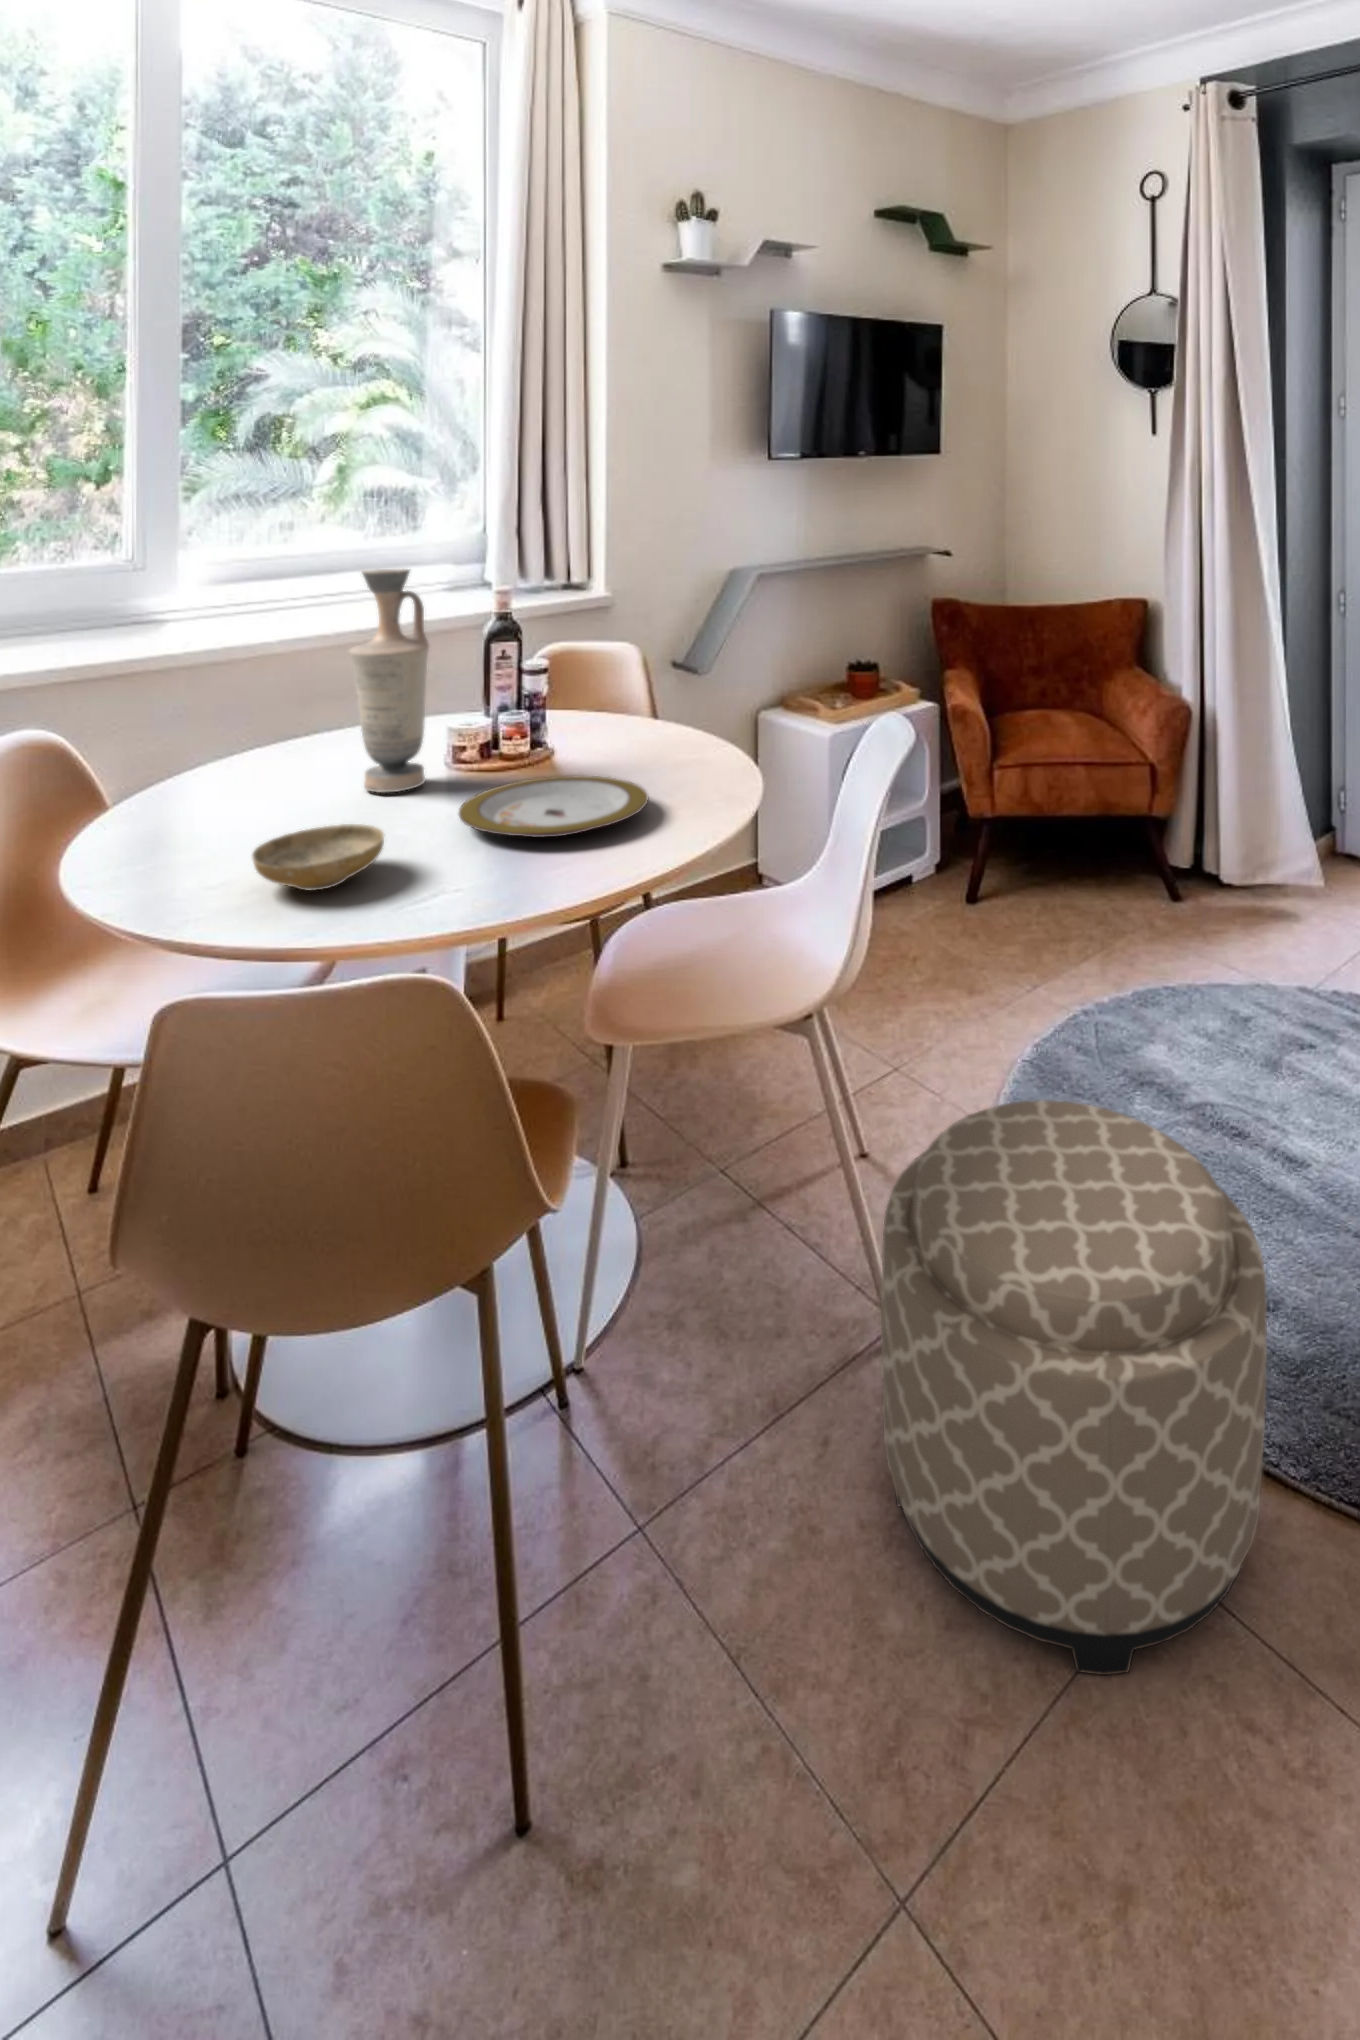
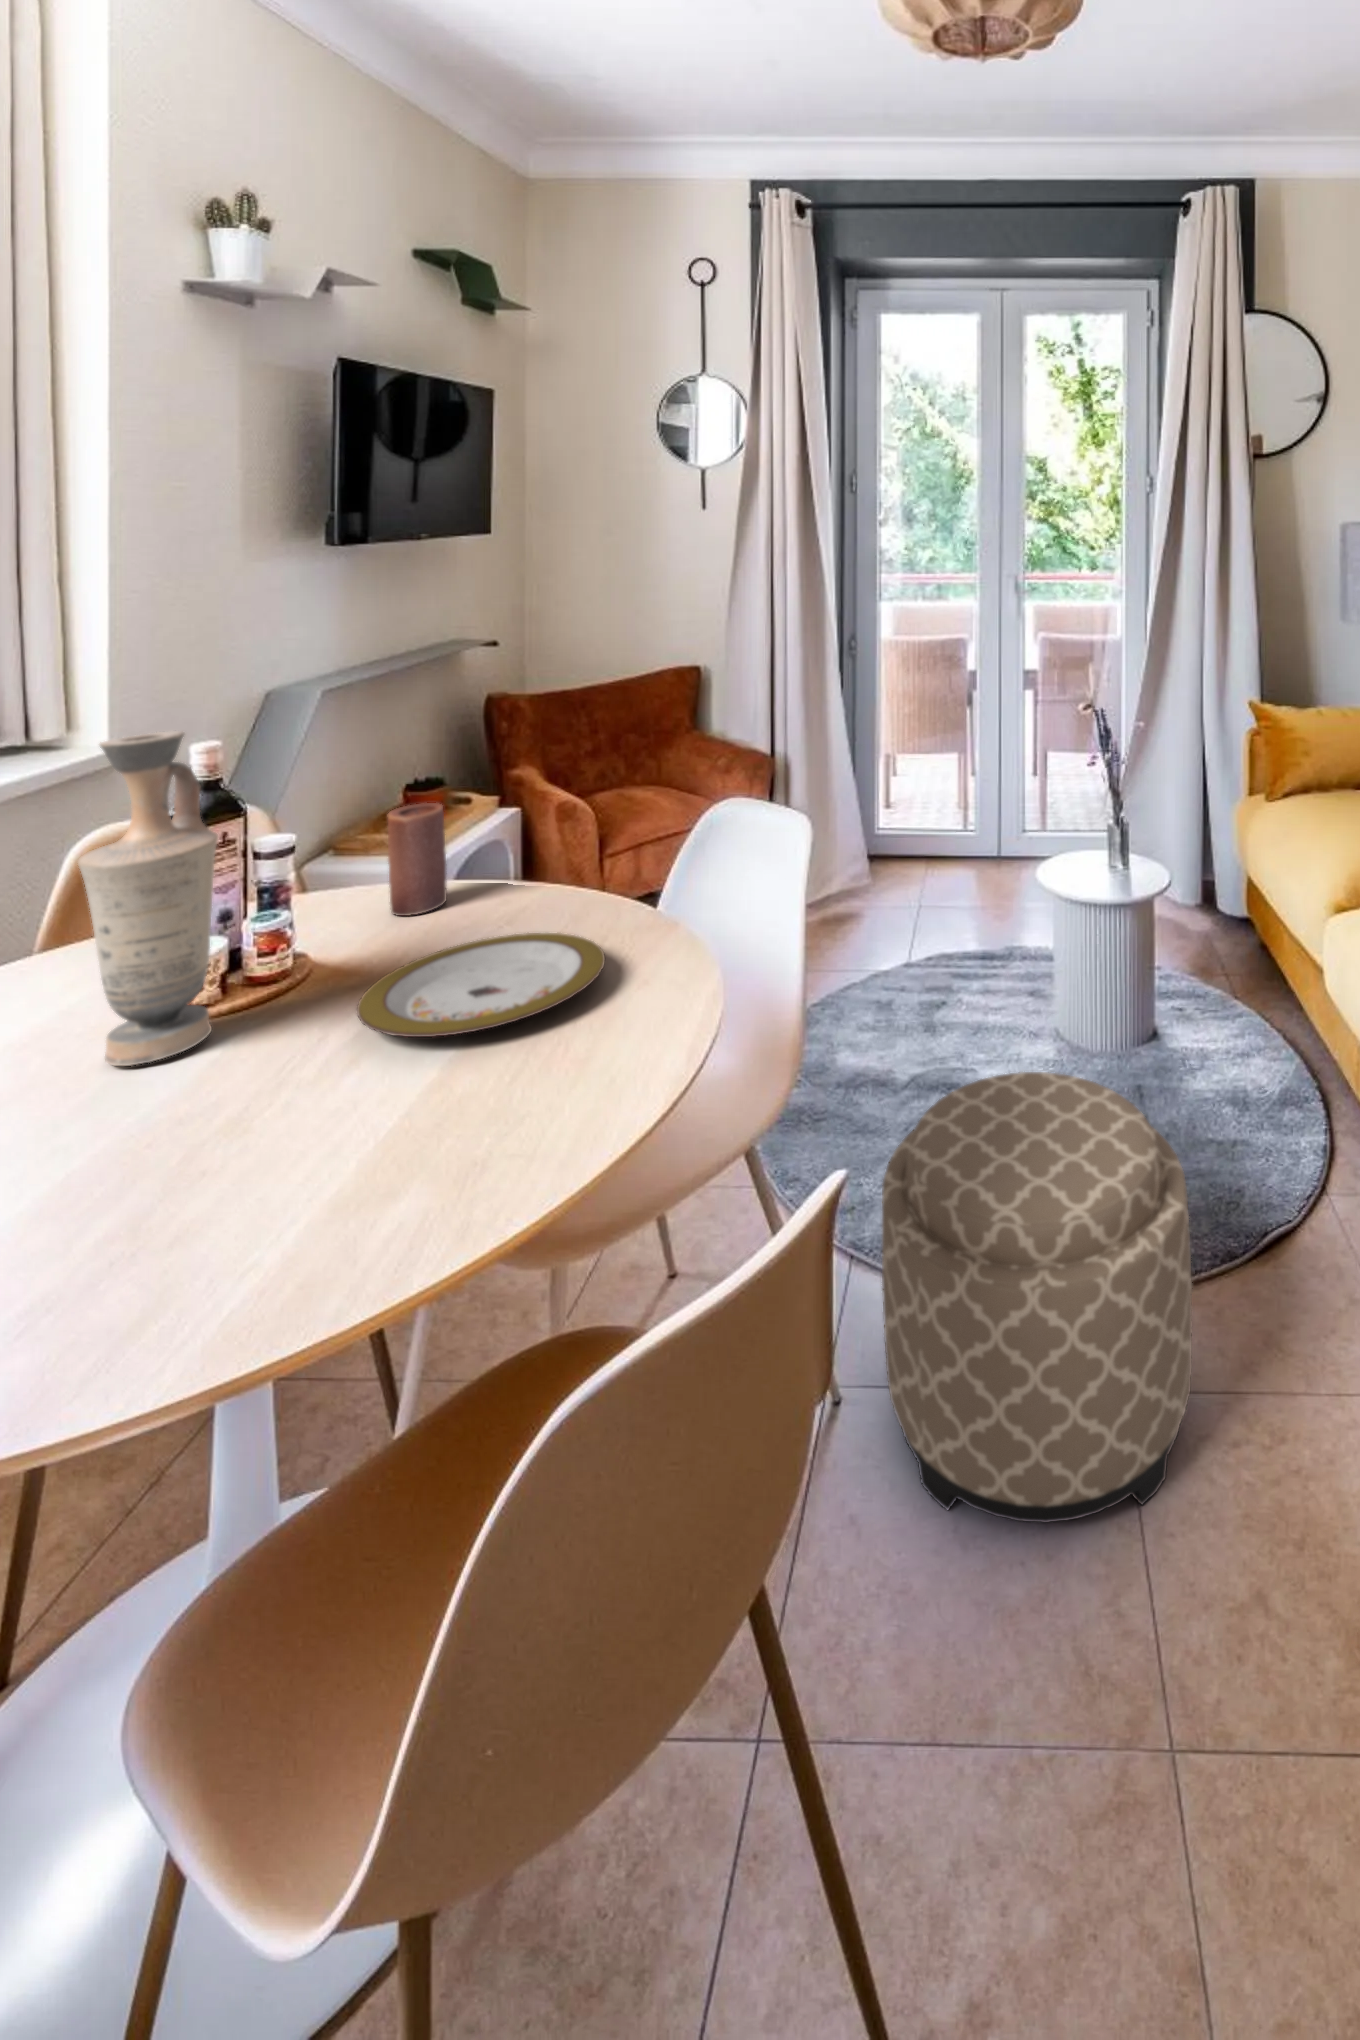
candle: none [609,661,653,751] -> present [387,803,447,916]
ceramic bowl: present [252,824,384,891] -> none [200,1073,405,1198]

